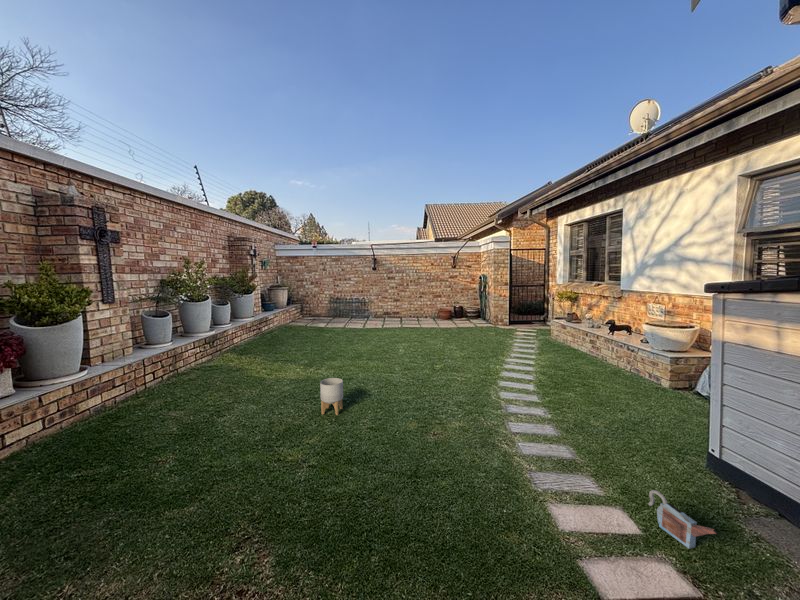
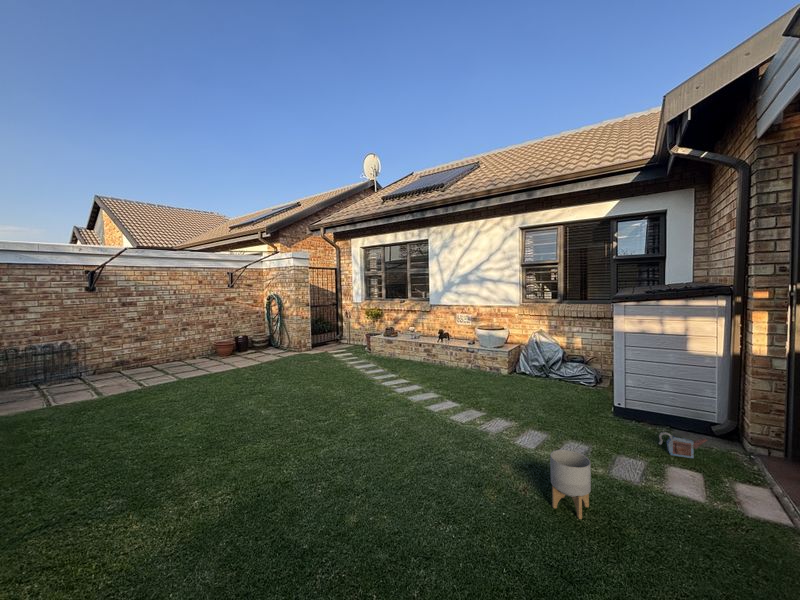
planter: present [320,378,343,415] -> present [550,450,591,519]

